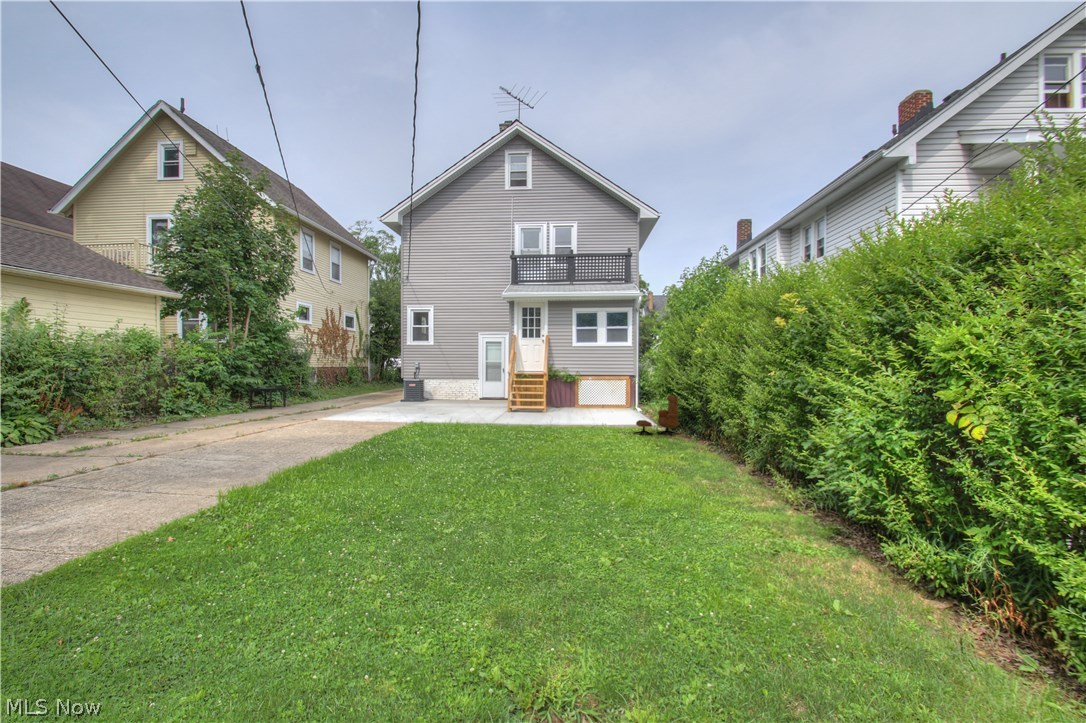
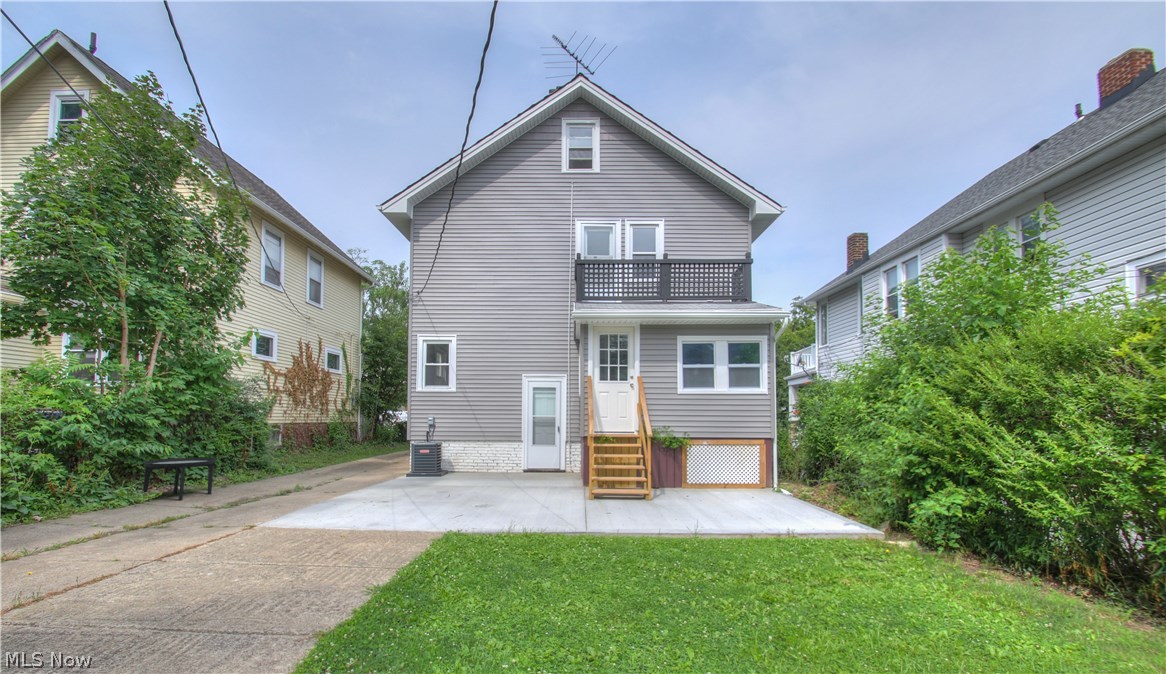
lounge chair: present [634,395,679,436] -> none [913,484,1015,574]

